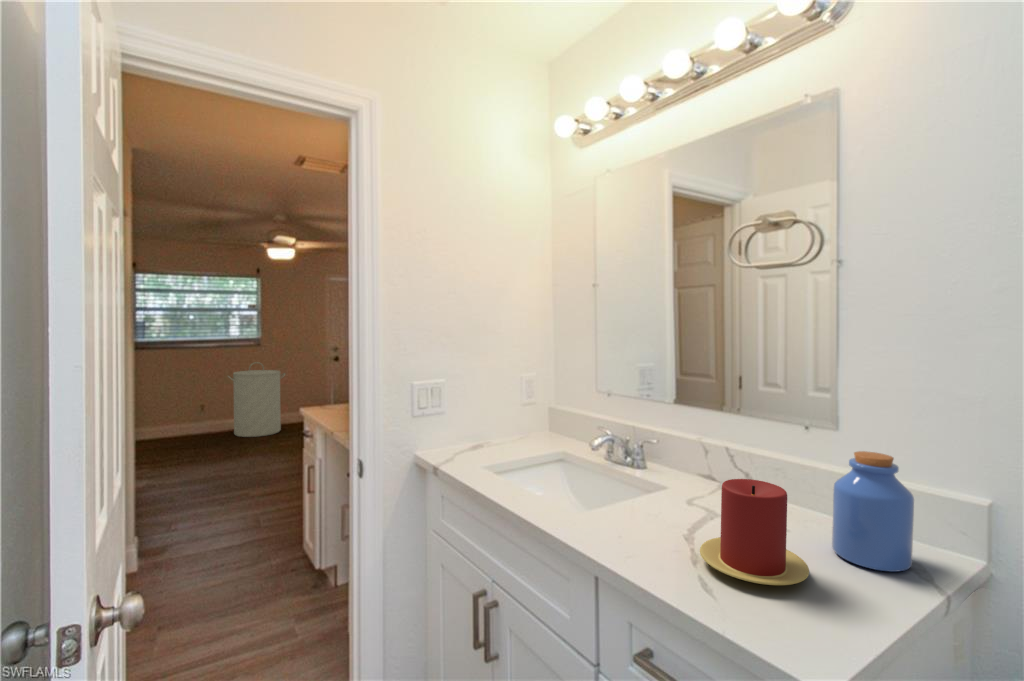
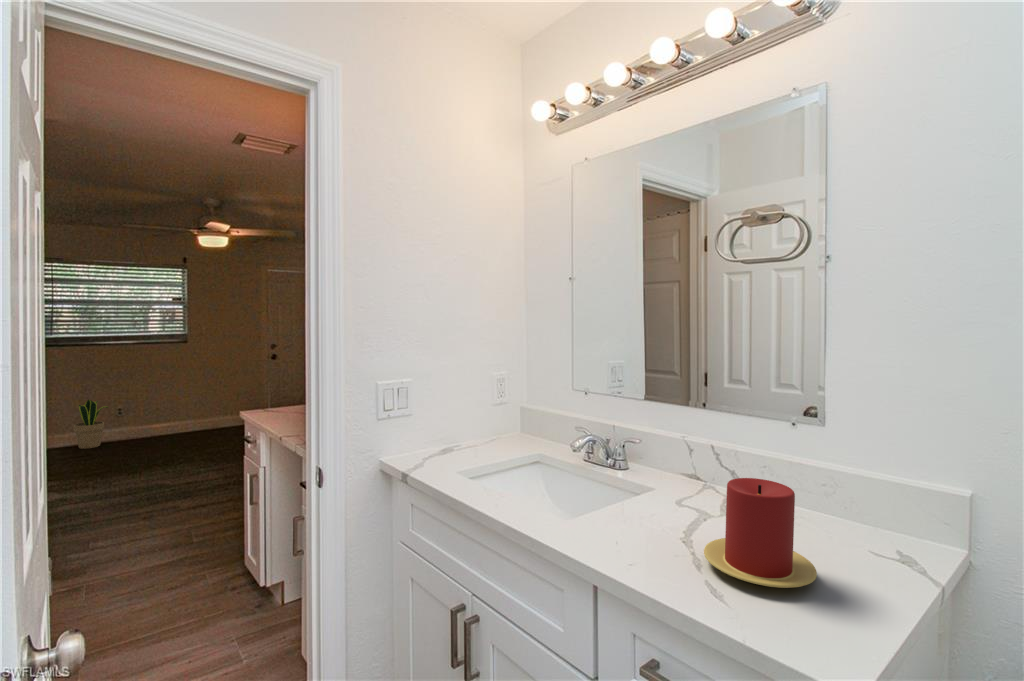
laundry hamper: present [228,362,285,437] -> none [148,360,216,443]
potted plant: none [165,397,194,441] -> present [74,400,108,449]
jar: present [832,451,914,572] -> none [827,447,909,567]

